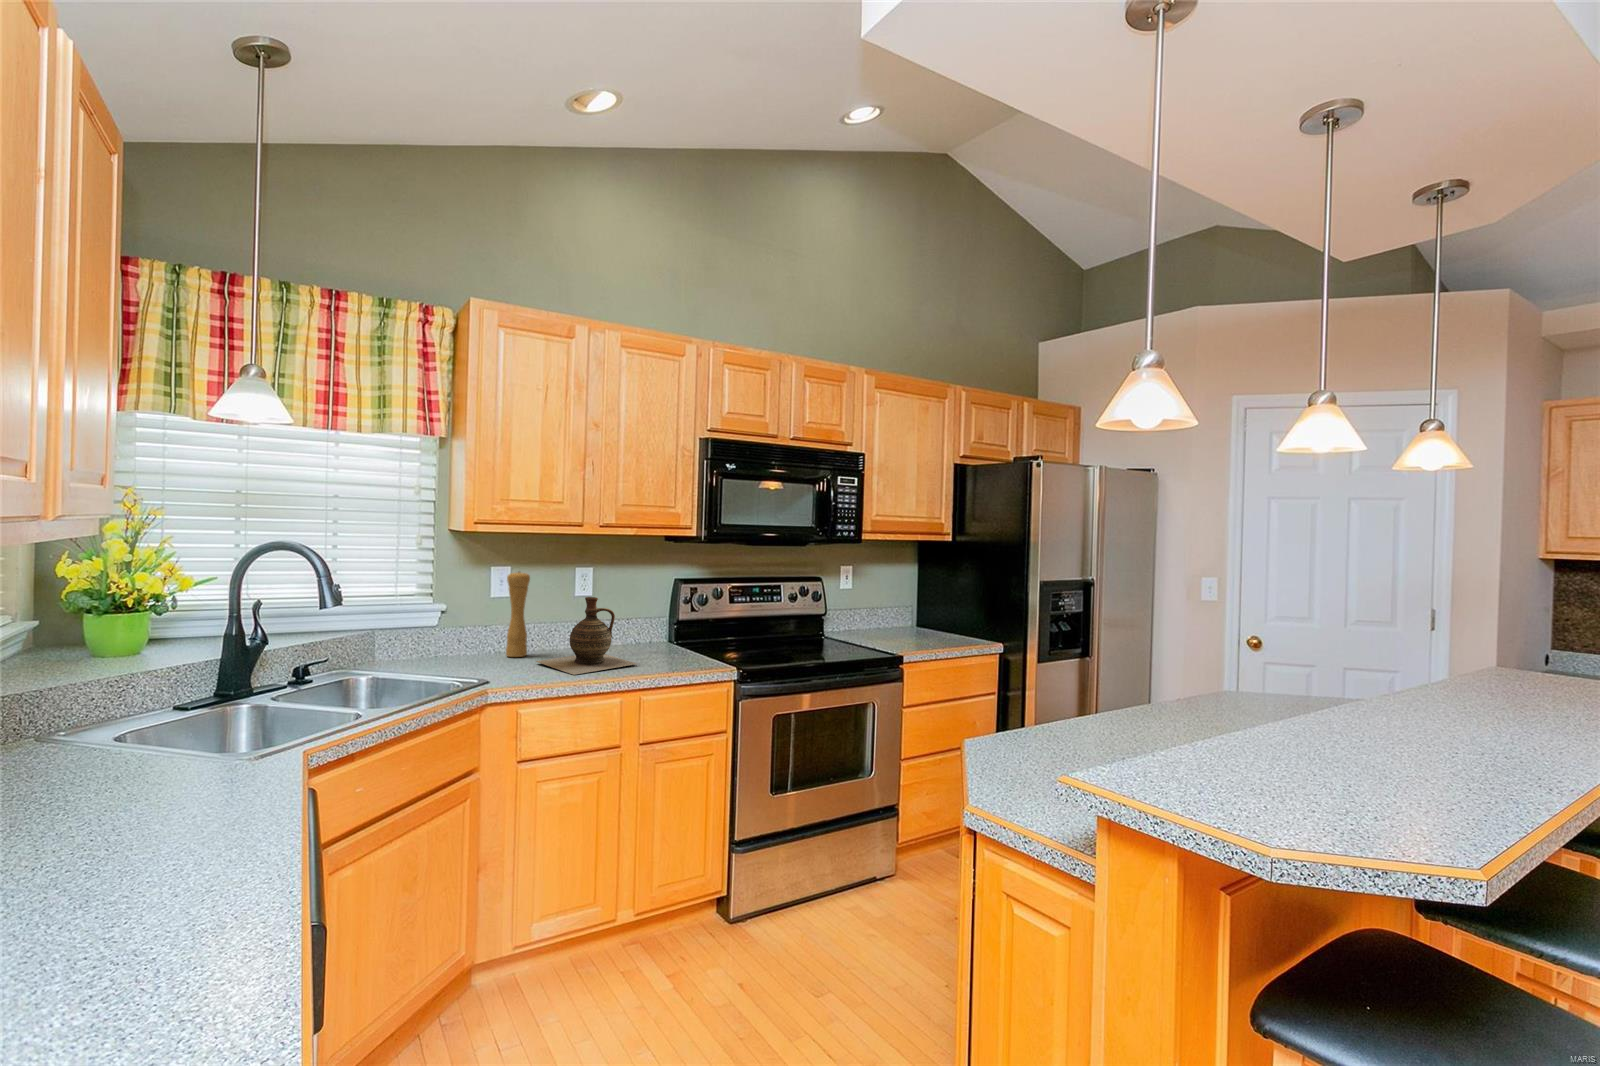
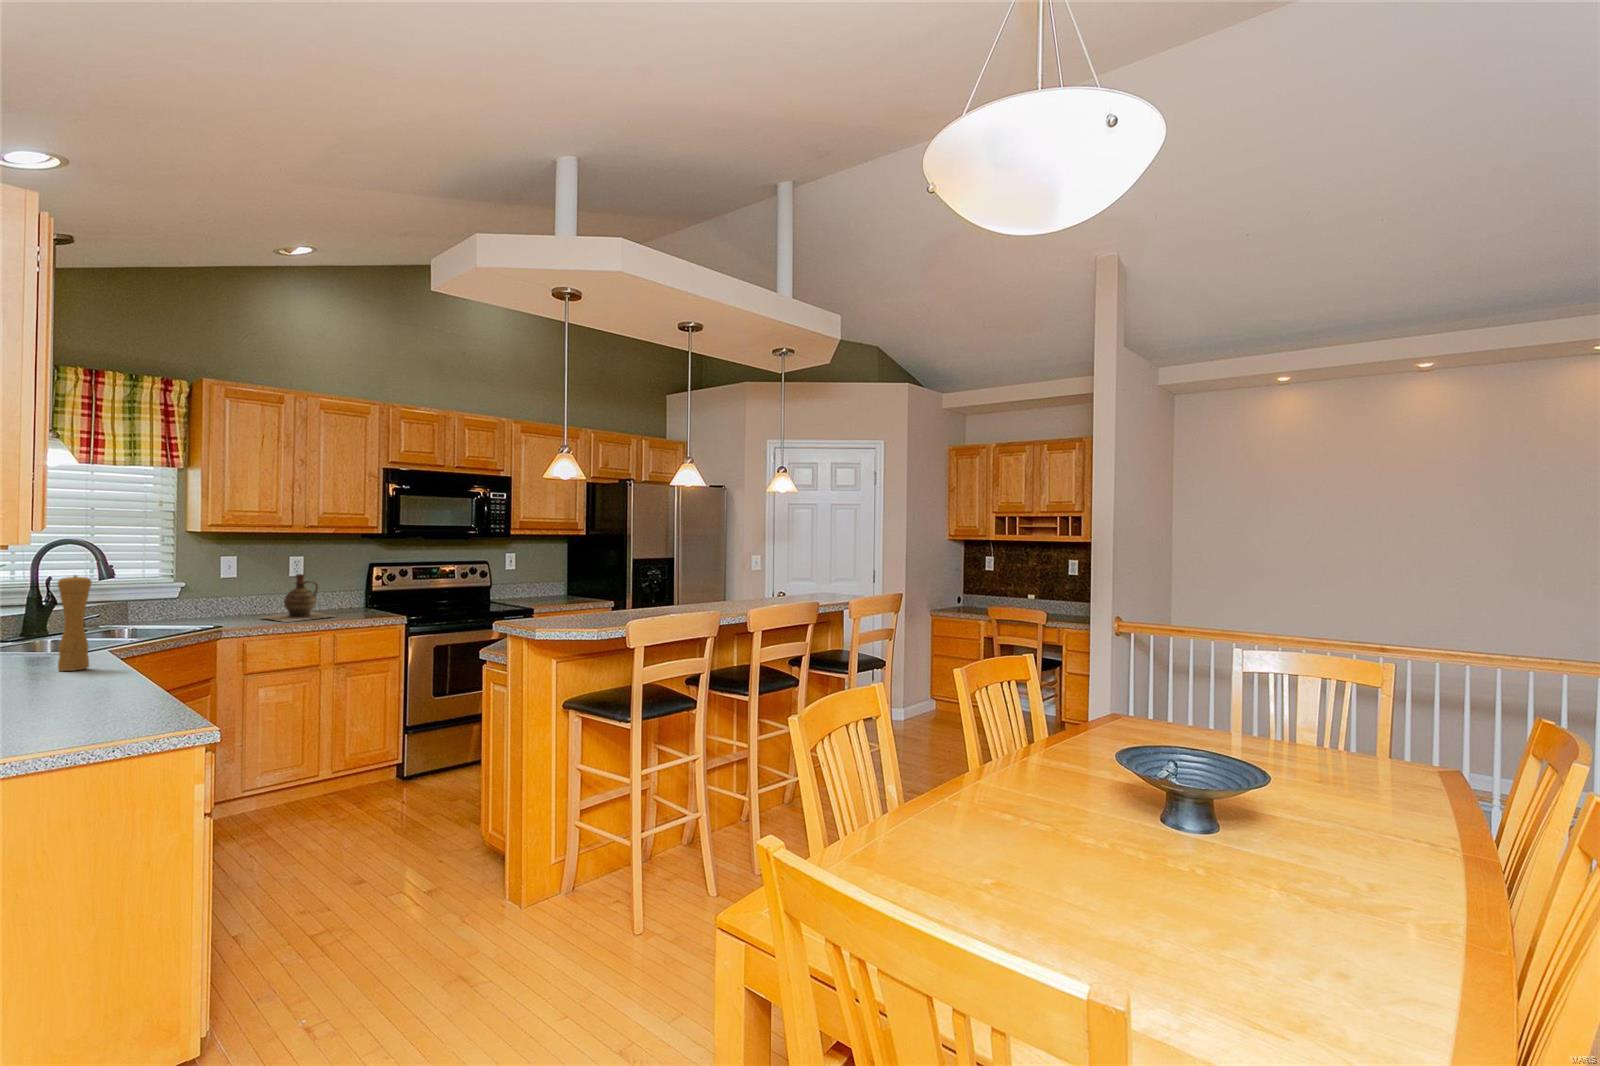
pepper mill: present [506,572,530,657] -> present [58,575,91,671]

